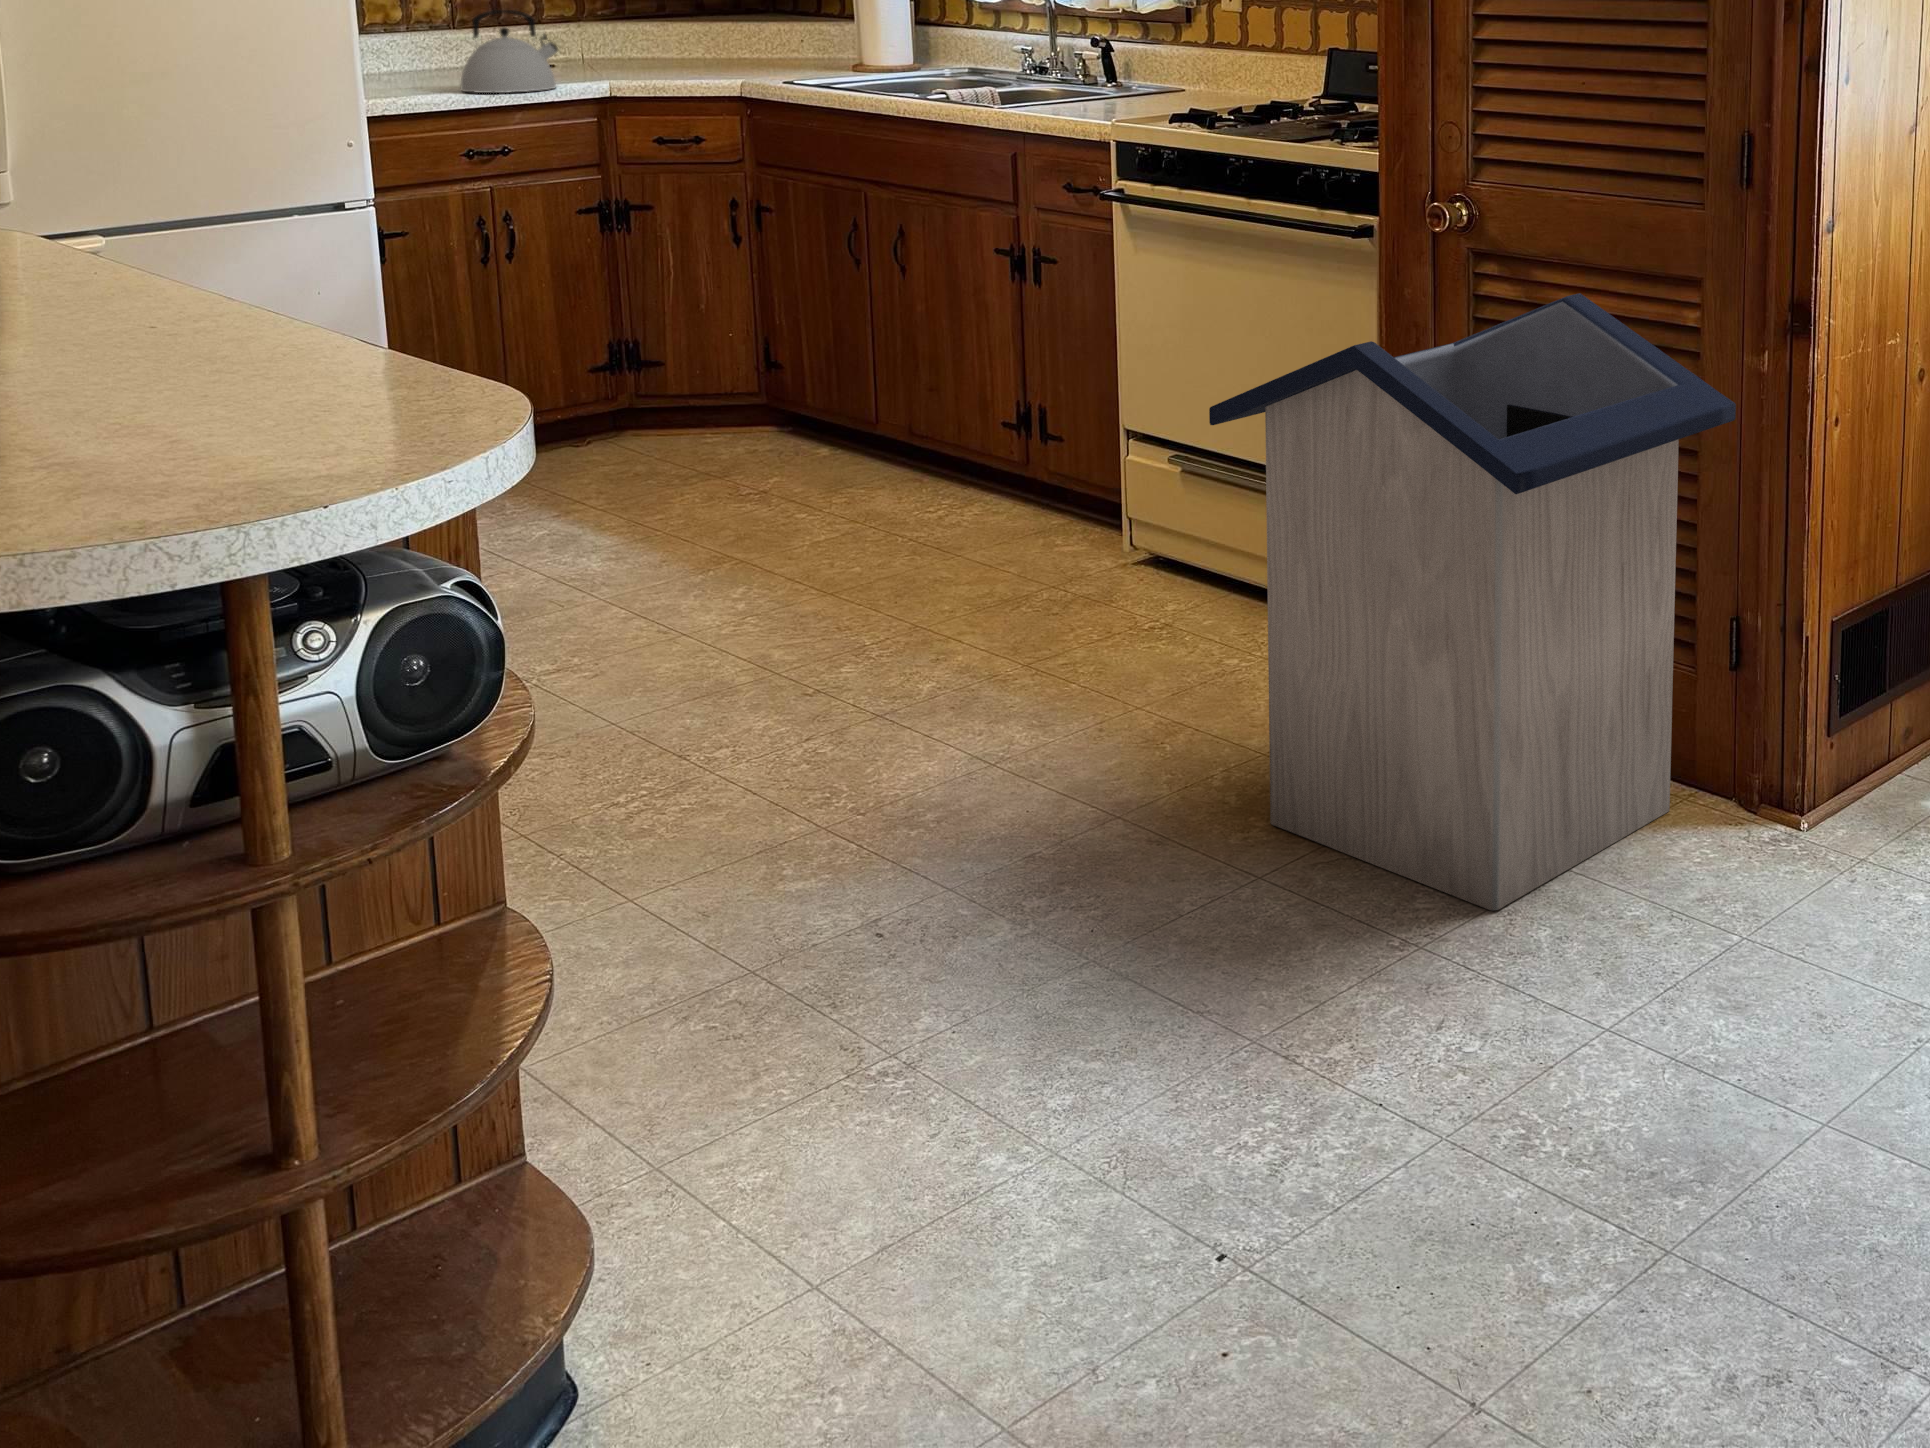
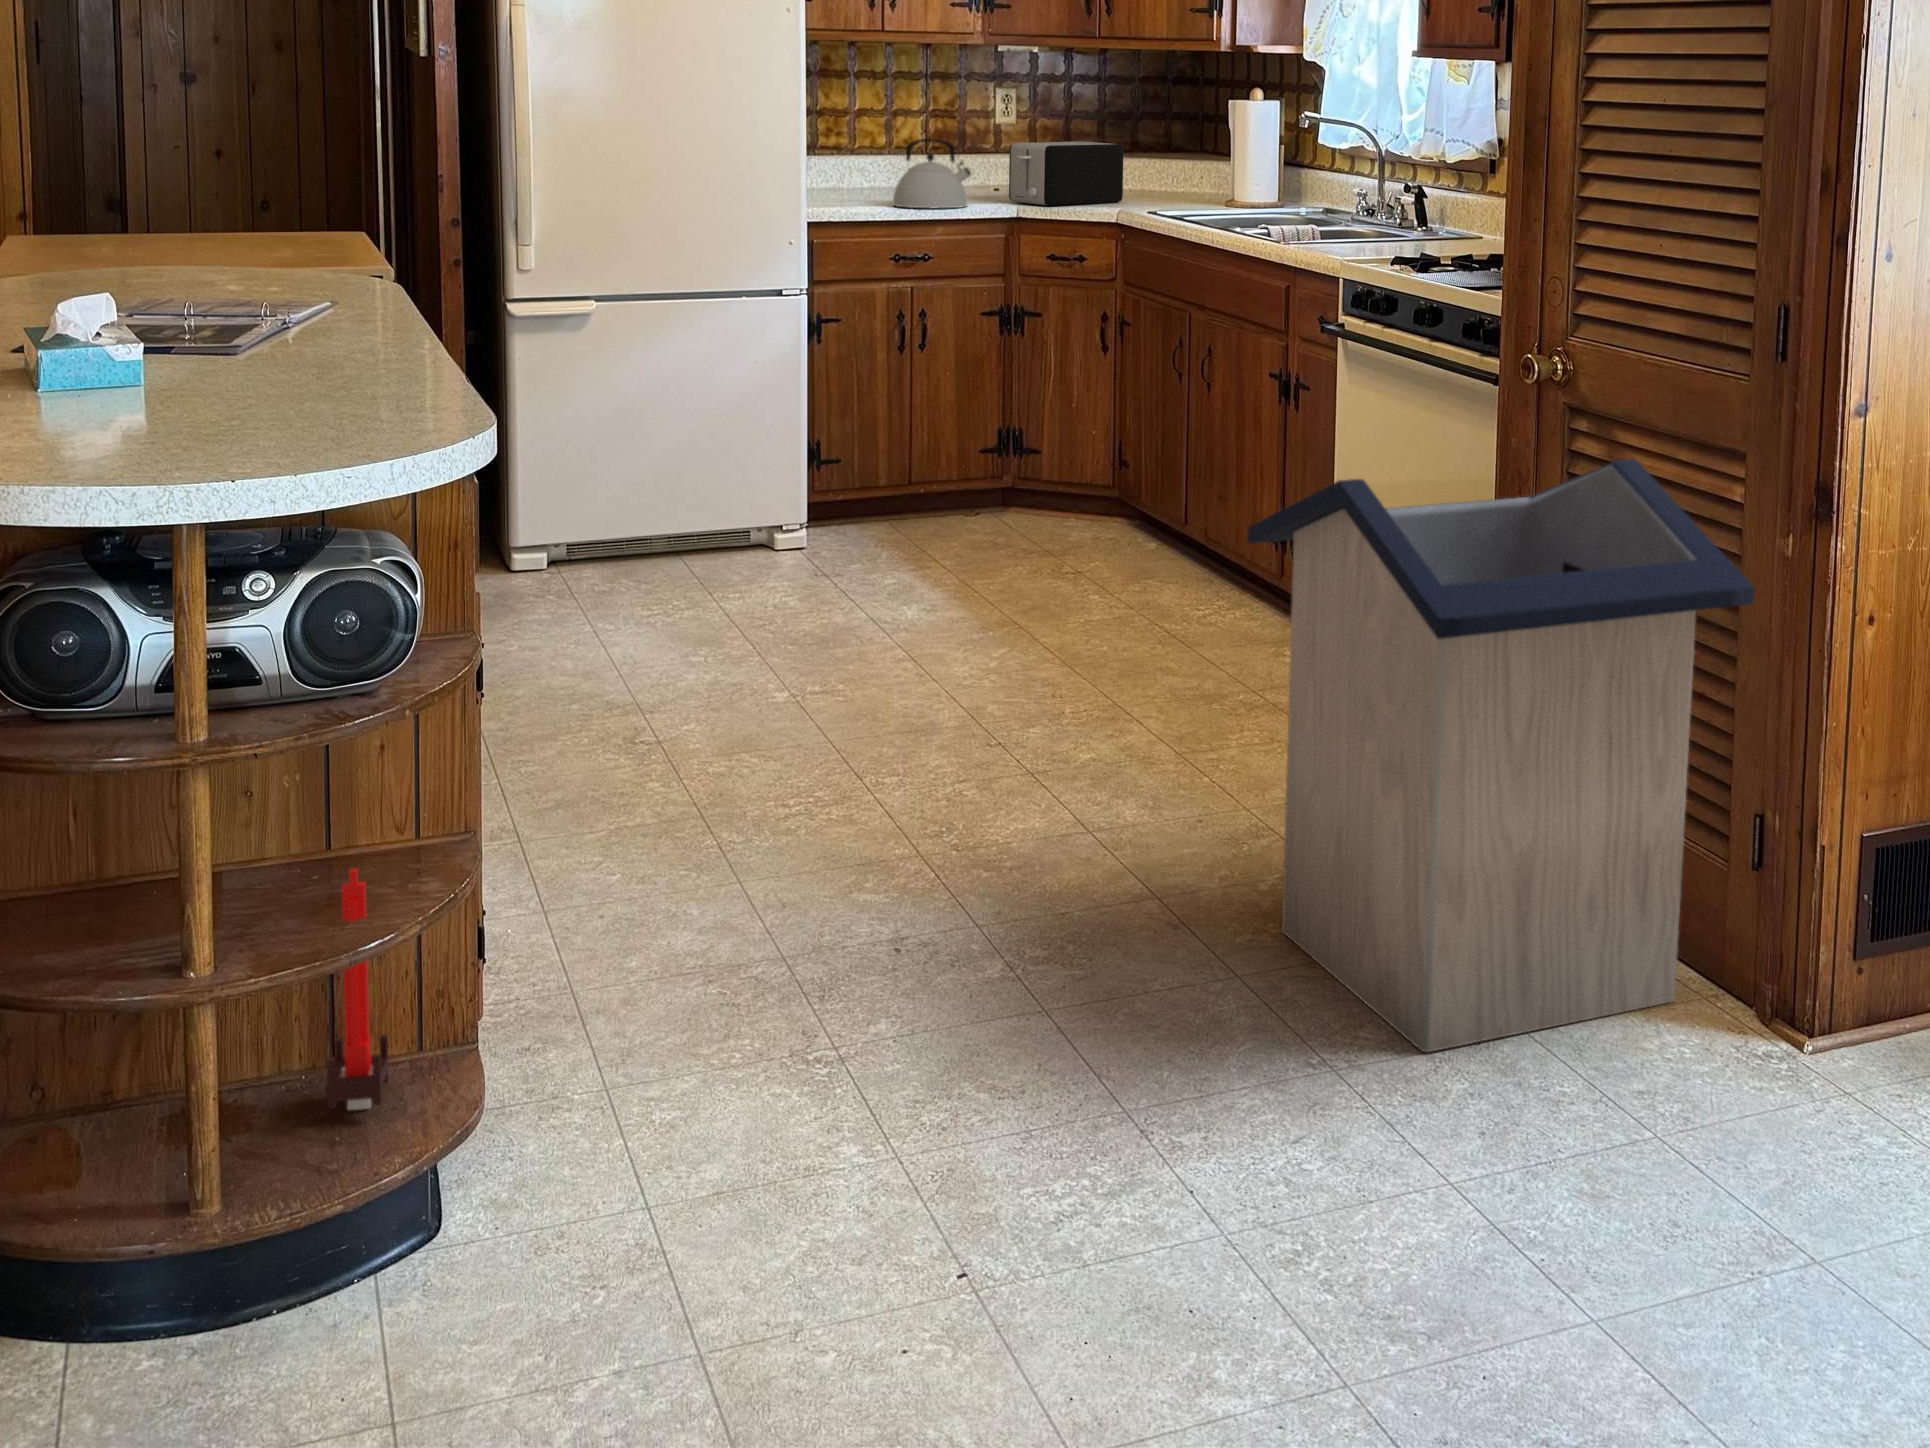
toaster: none [595,7,732,81] -> present [1009,142,1124,206]
candle: none [399,981,489,1293] -> present [327,869,389,1110]

